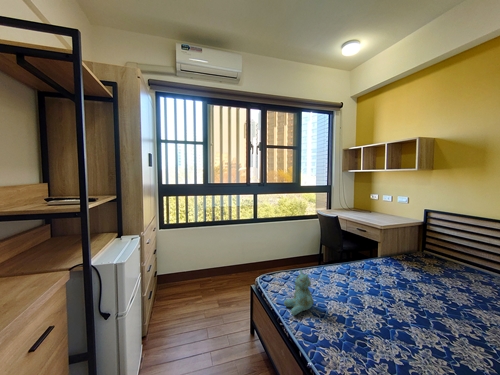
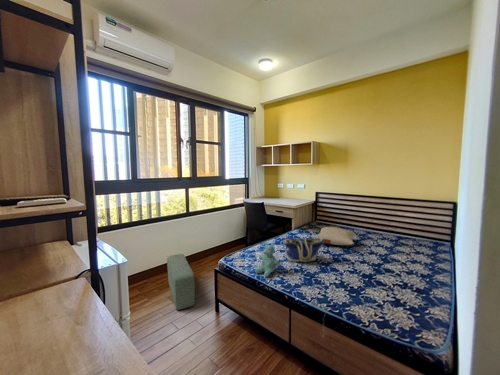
pouf: none [216,259,242,317] -> present [167,254,195,310]
pillow: none [395,263,483,303] -> present [315,227,355,245]
tote bag: none [331,270,394,311] -> present [284,238,323,262]

